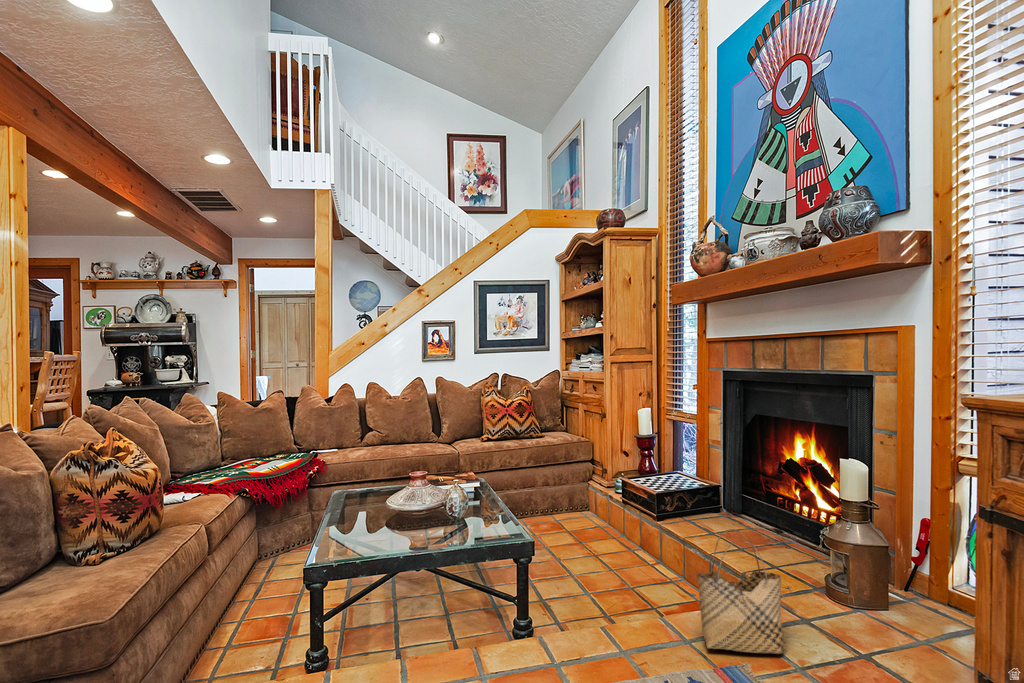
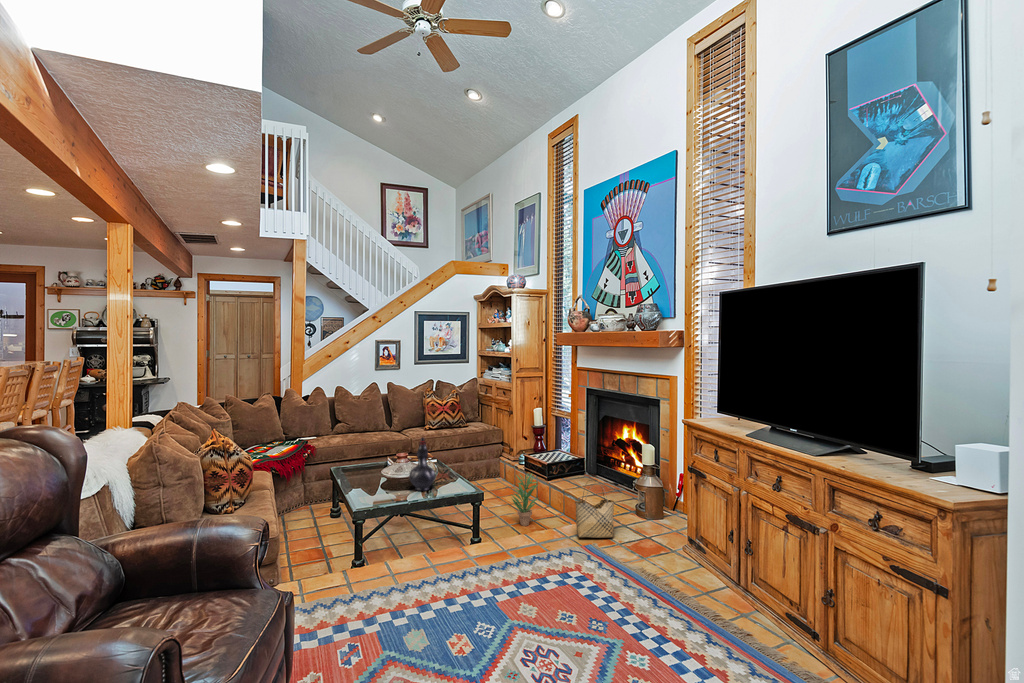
decorative vase: none [399,444,445,538] -> present [409,437,436,491]
potted plant: none [584,509,636,604] -> present [512,473,538,526]

